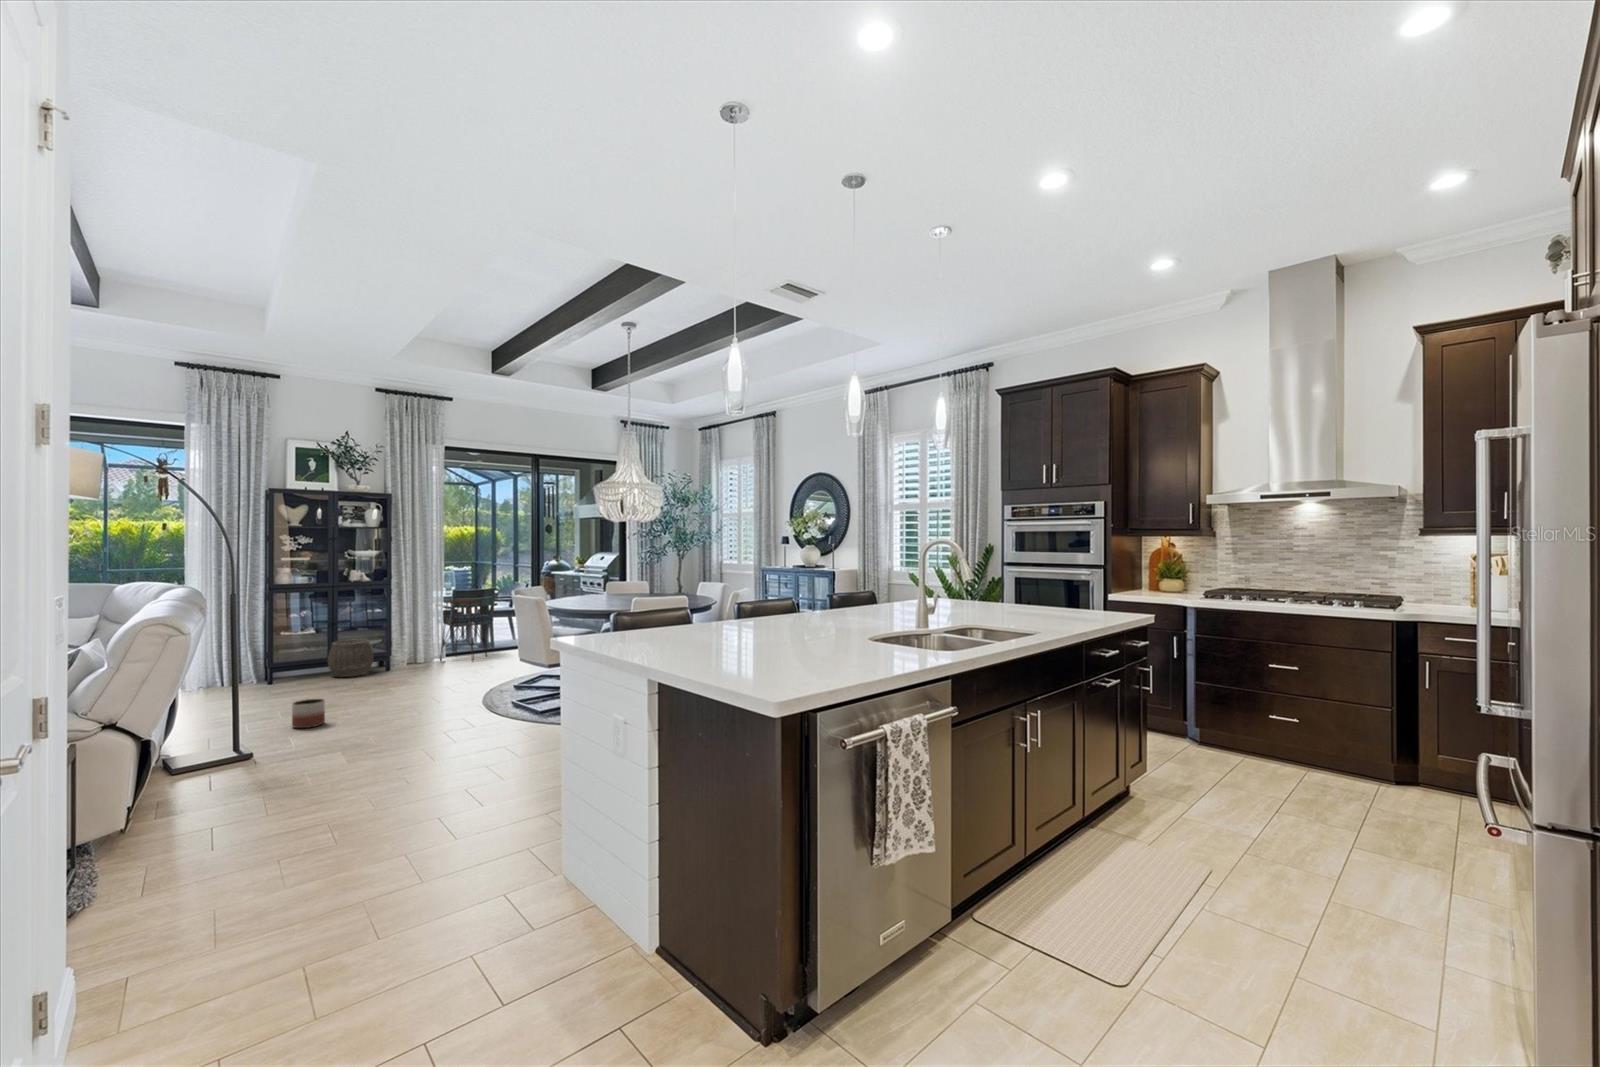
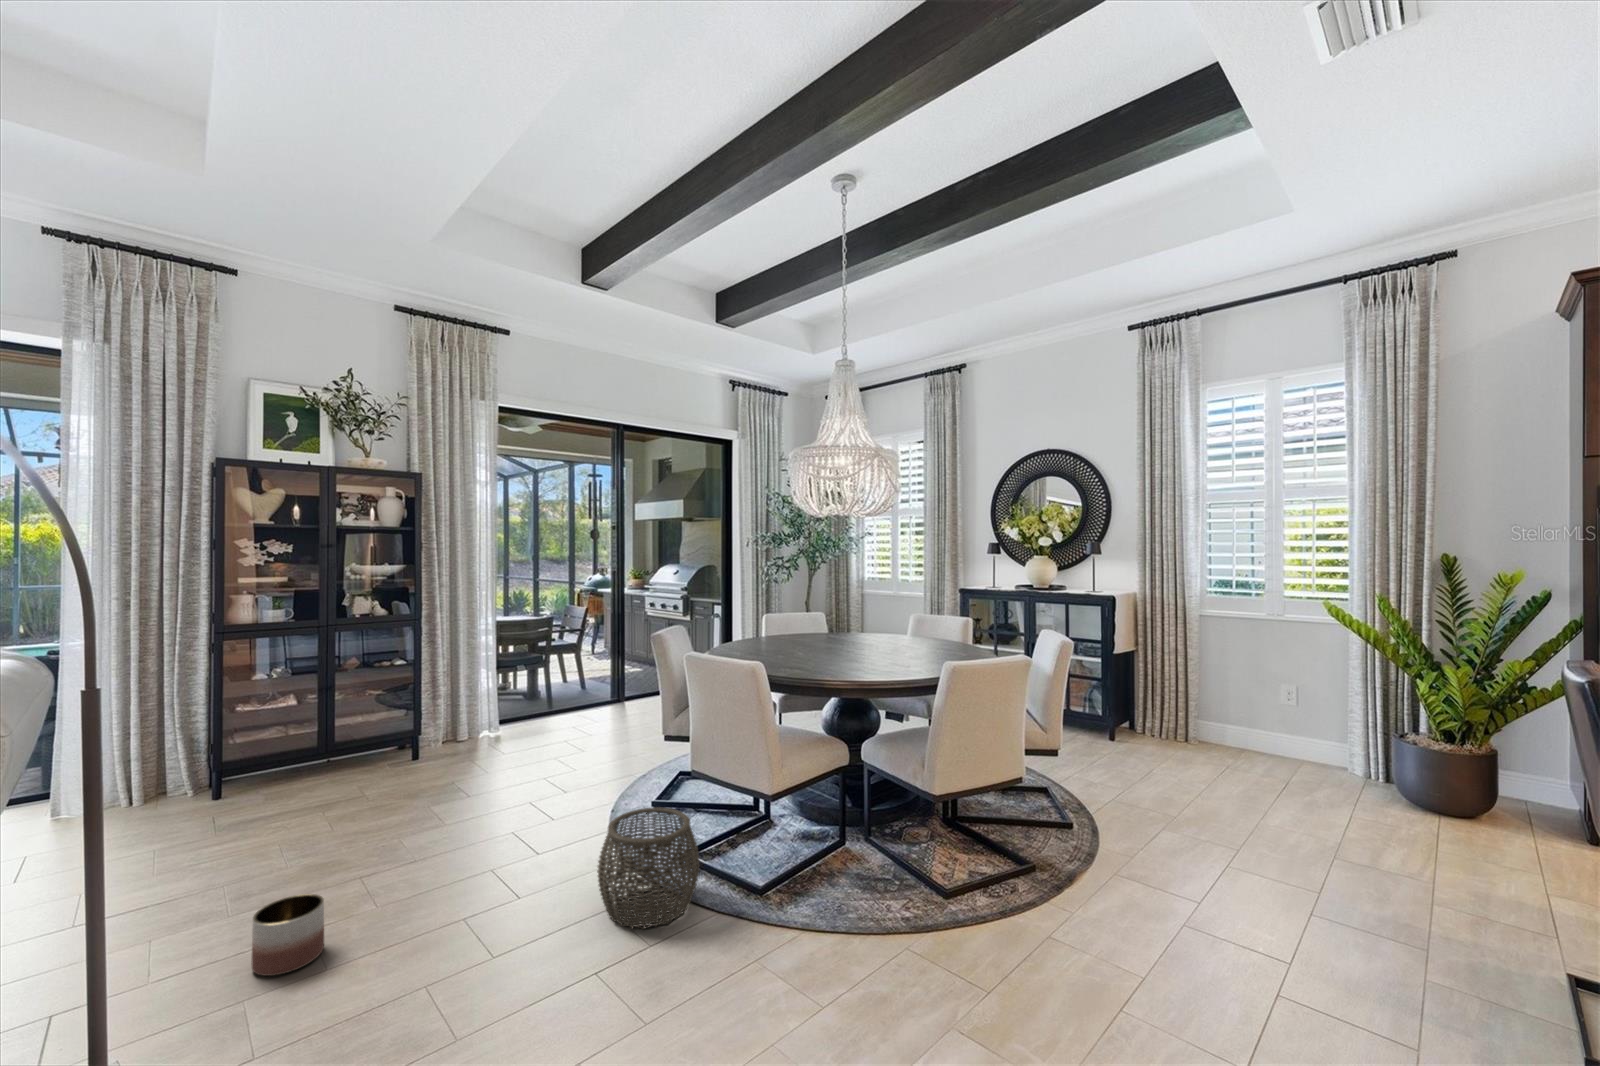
side table: present [440,599,487,661] -> none [492,637,560,737]
woven basket: present [328,639,373,677] -> present [597,807,700,929]

